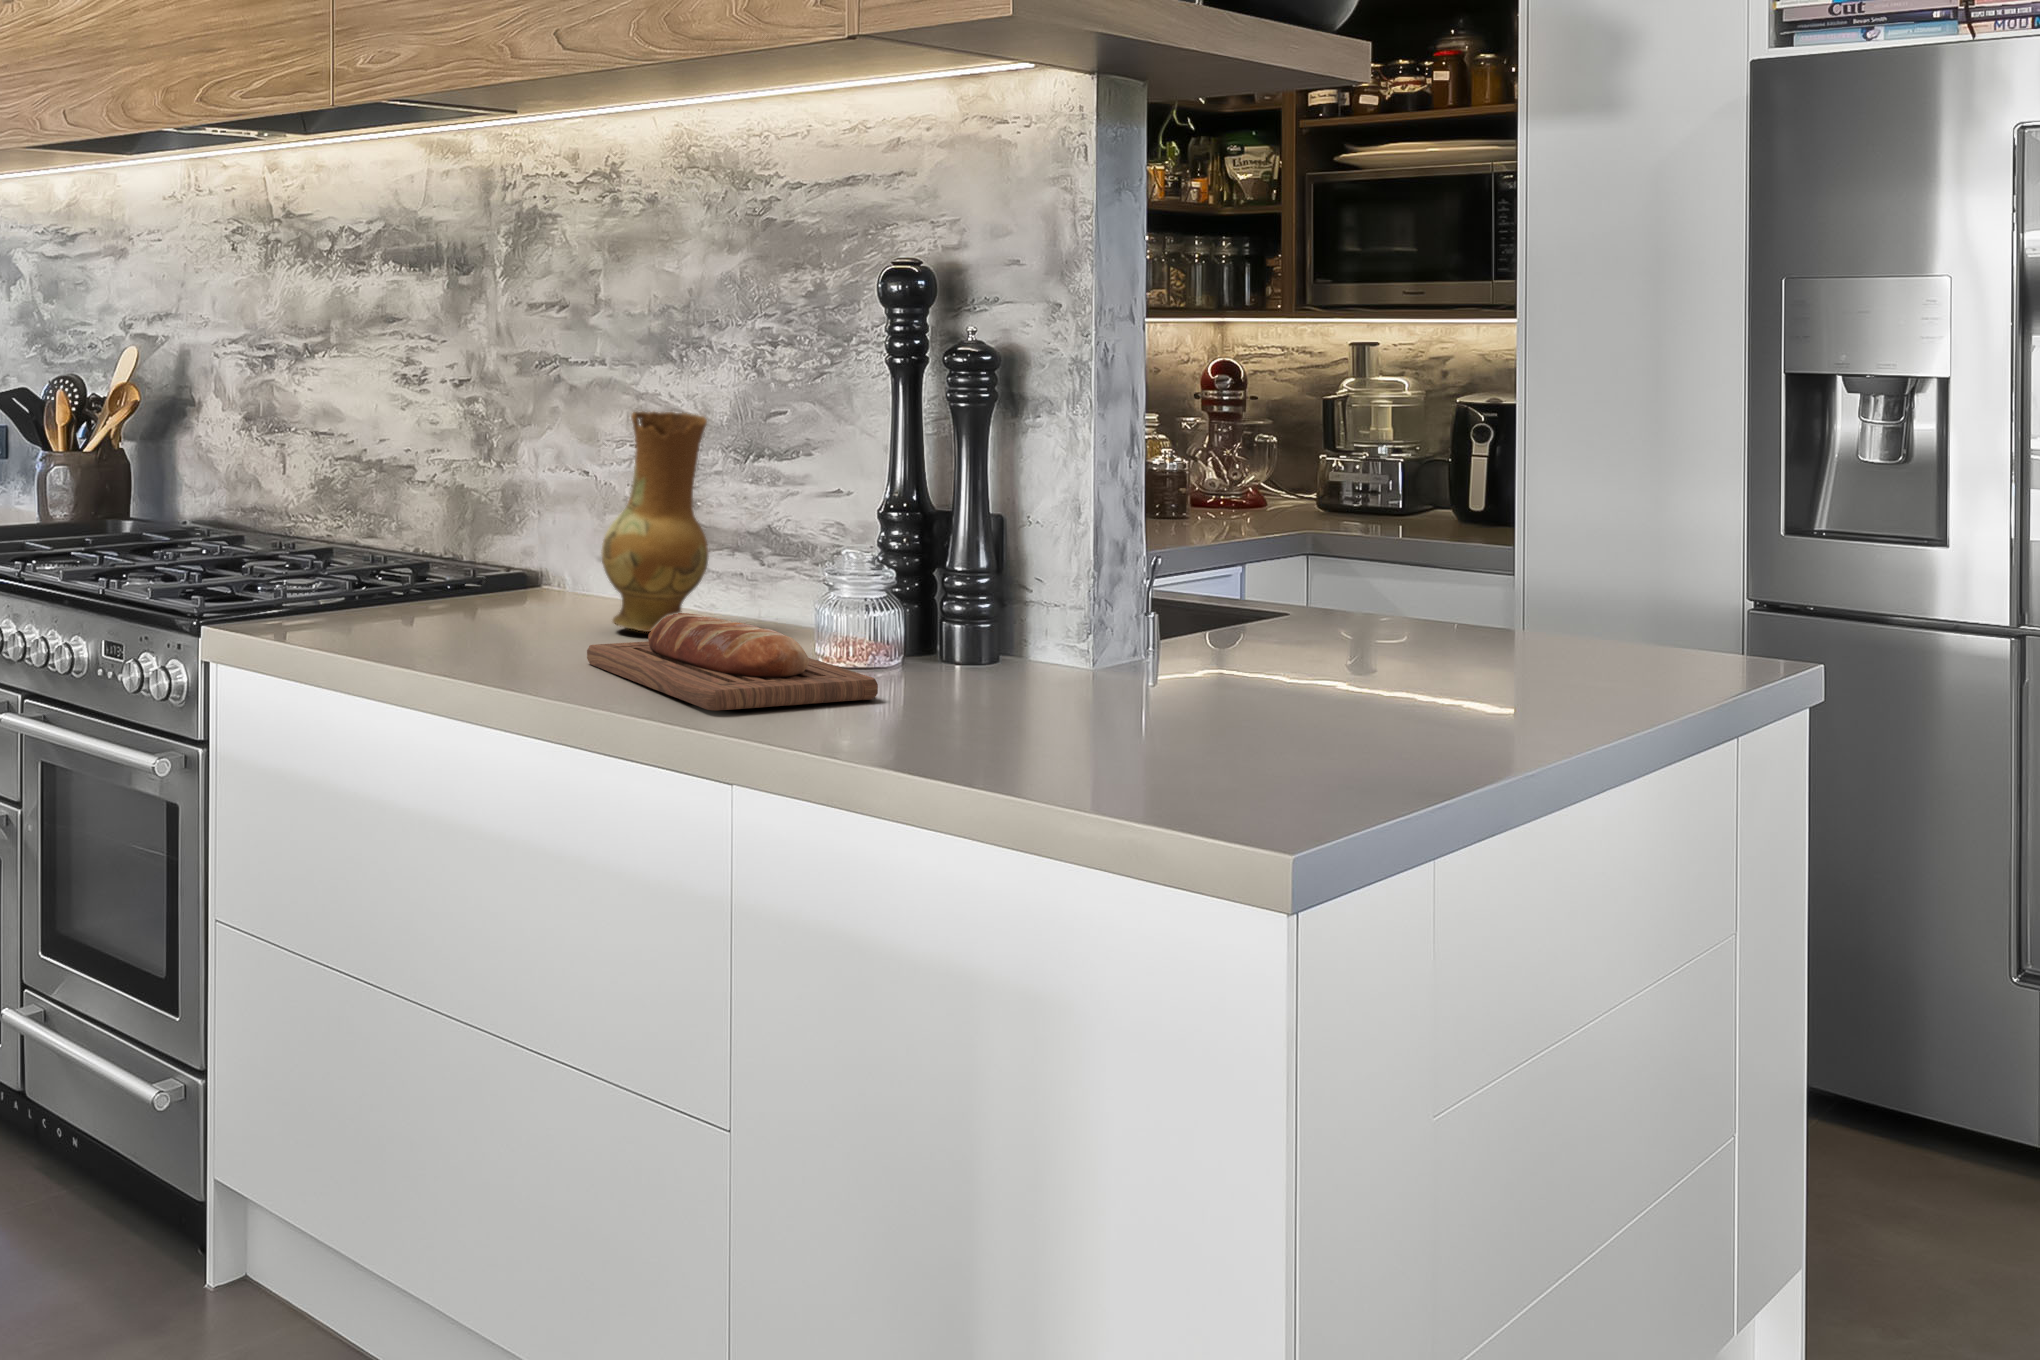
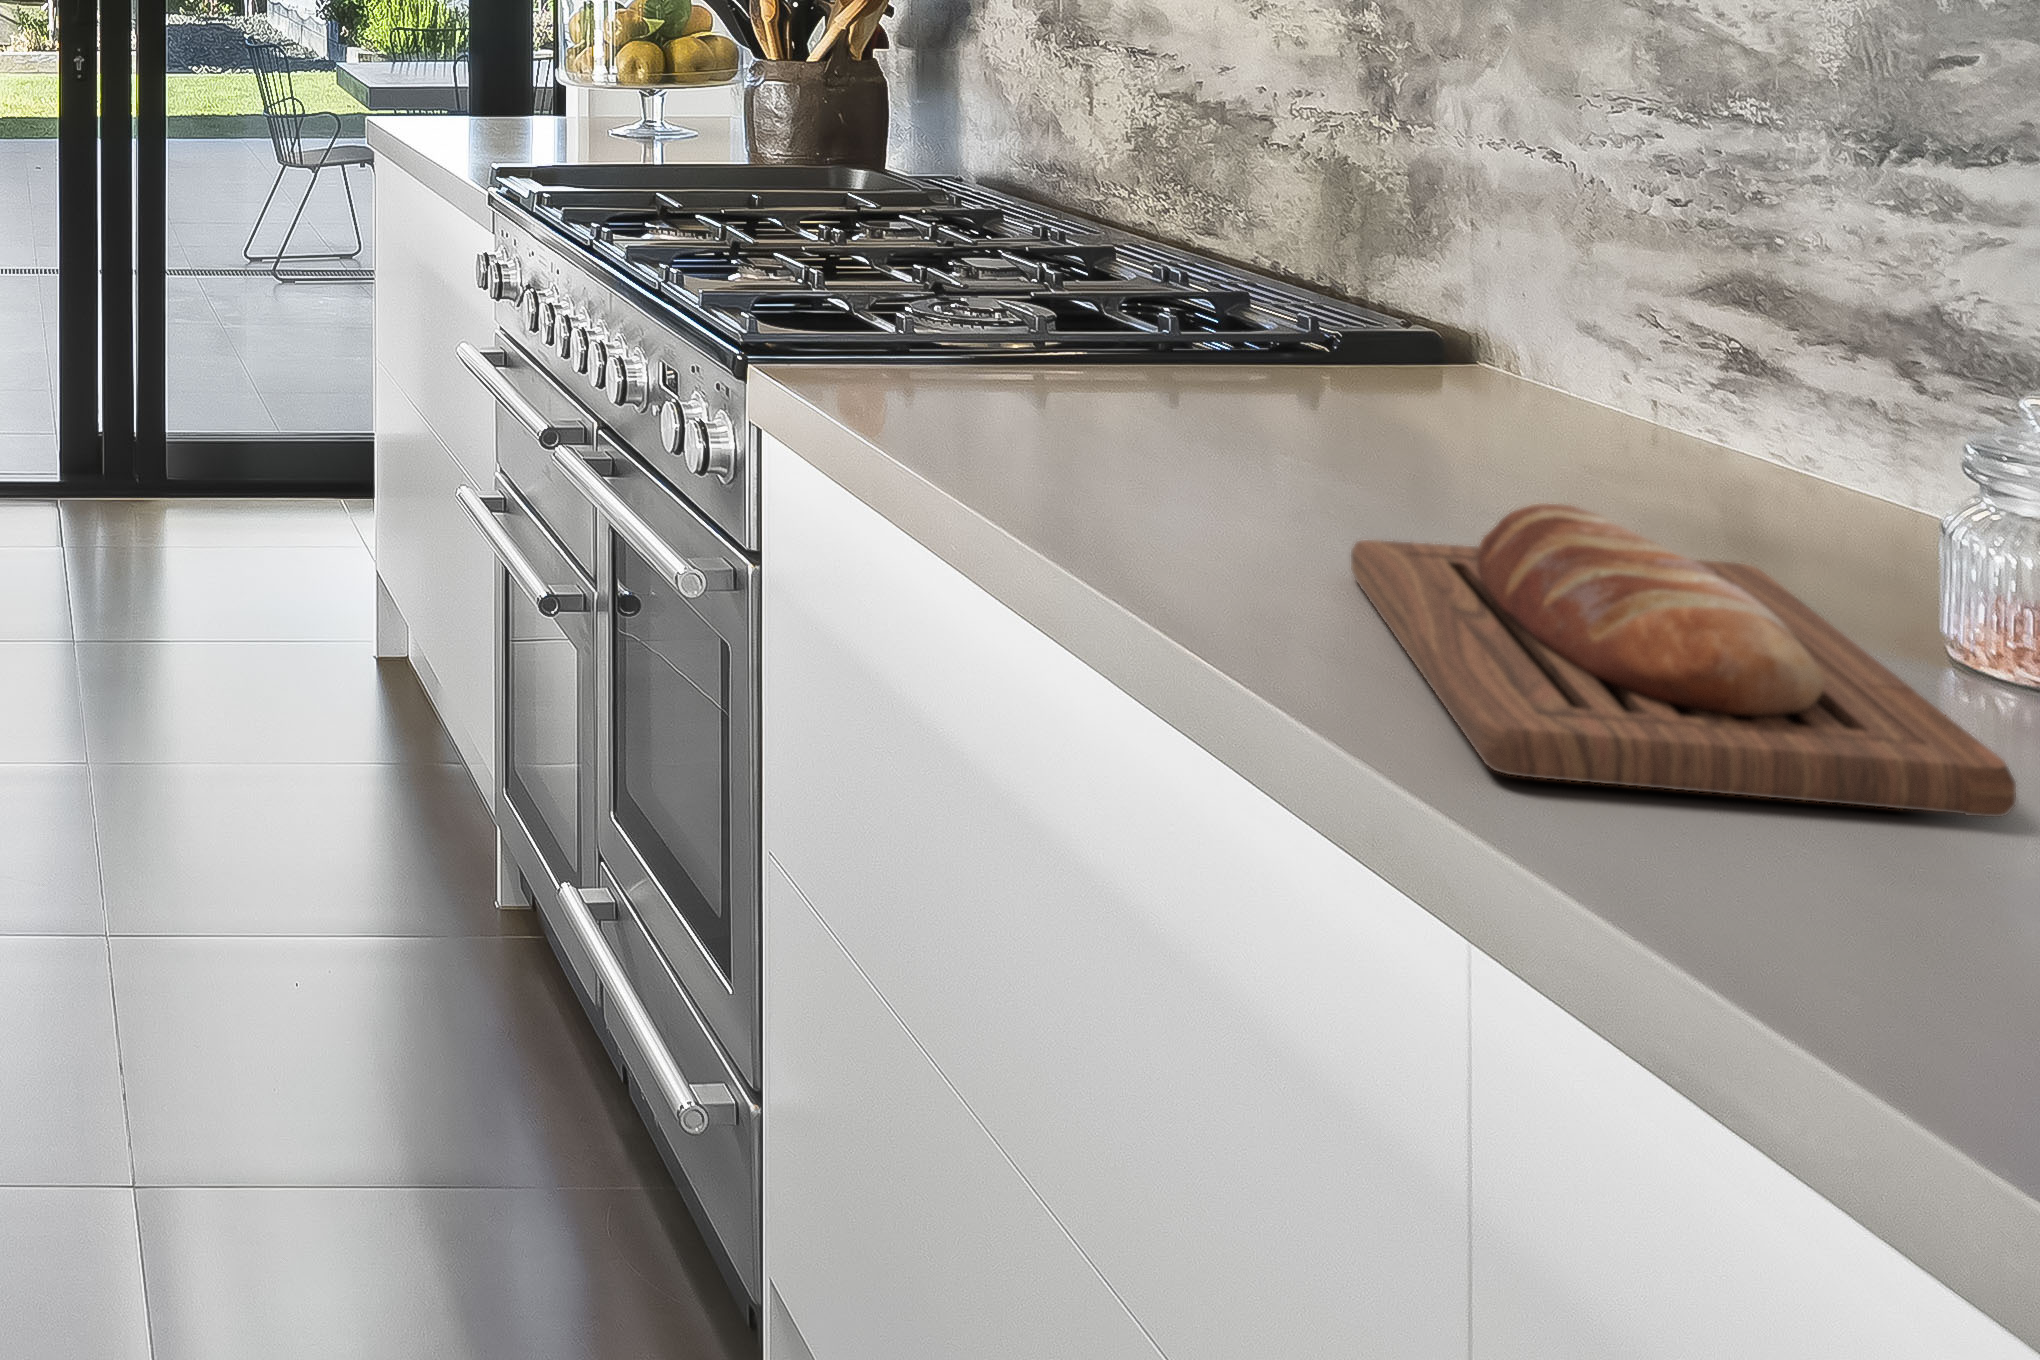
ceramic jug: present [601,412,709,632] -> none [1467,50,1726,529]

